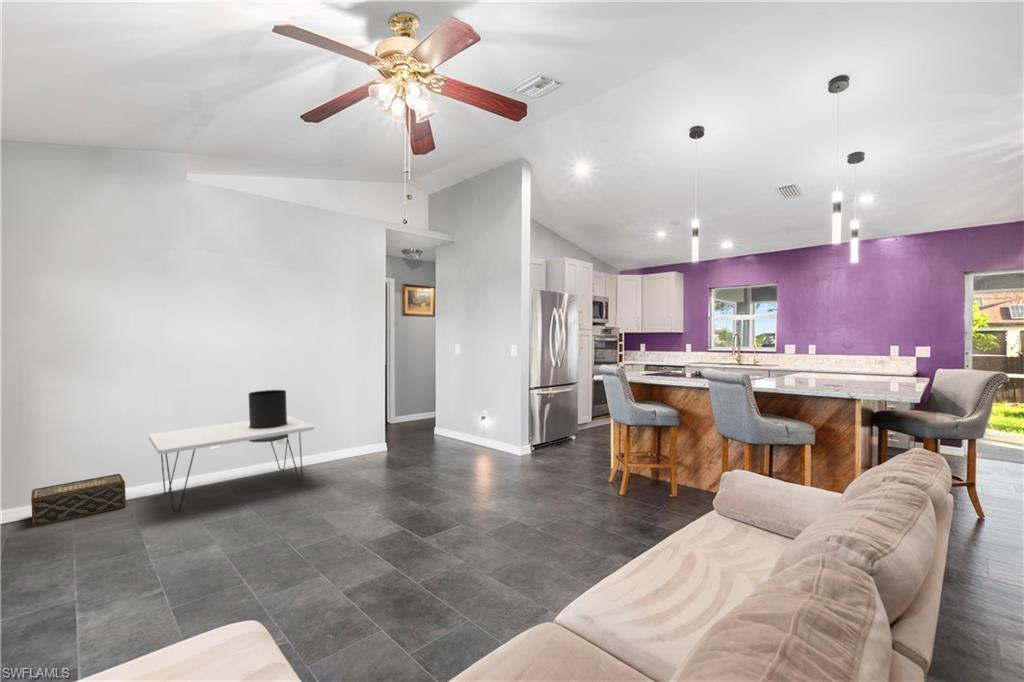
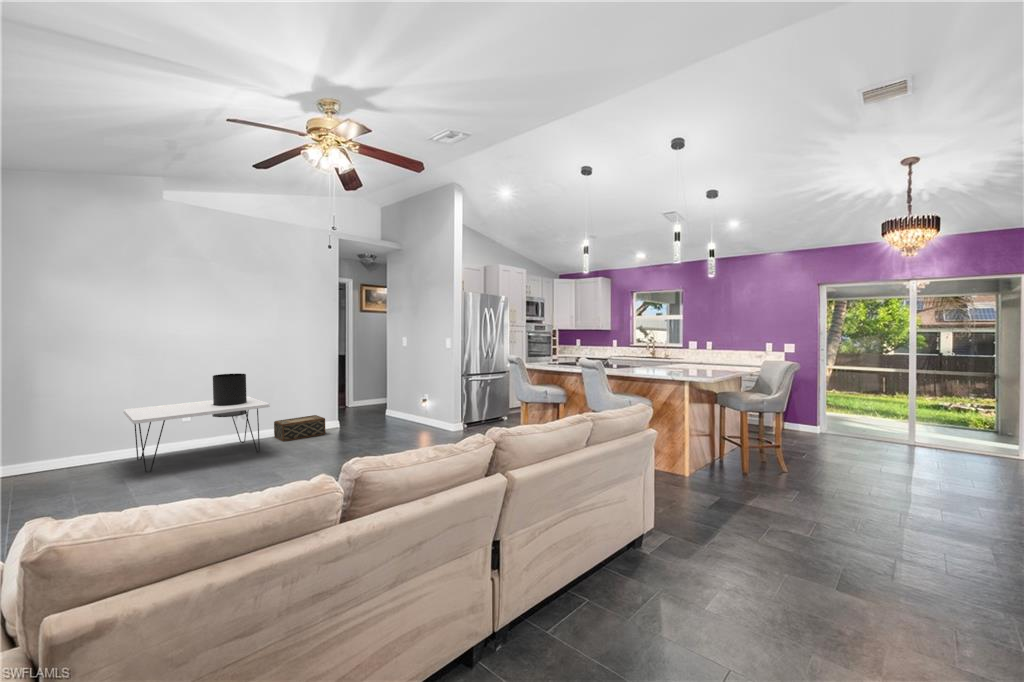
woven basket: present [31,474,126,527] -> present [274,415,325,441]

